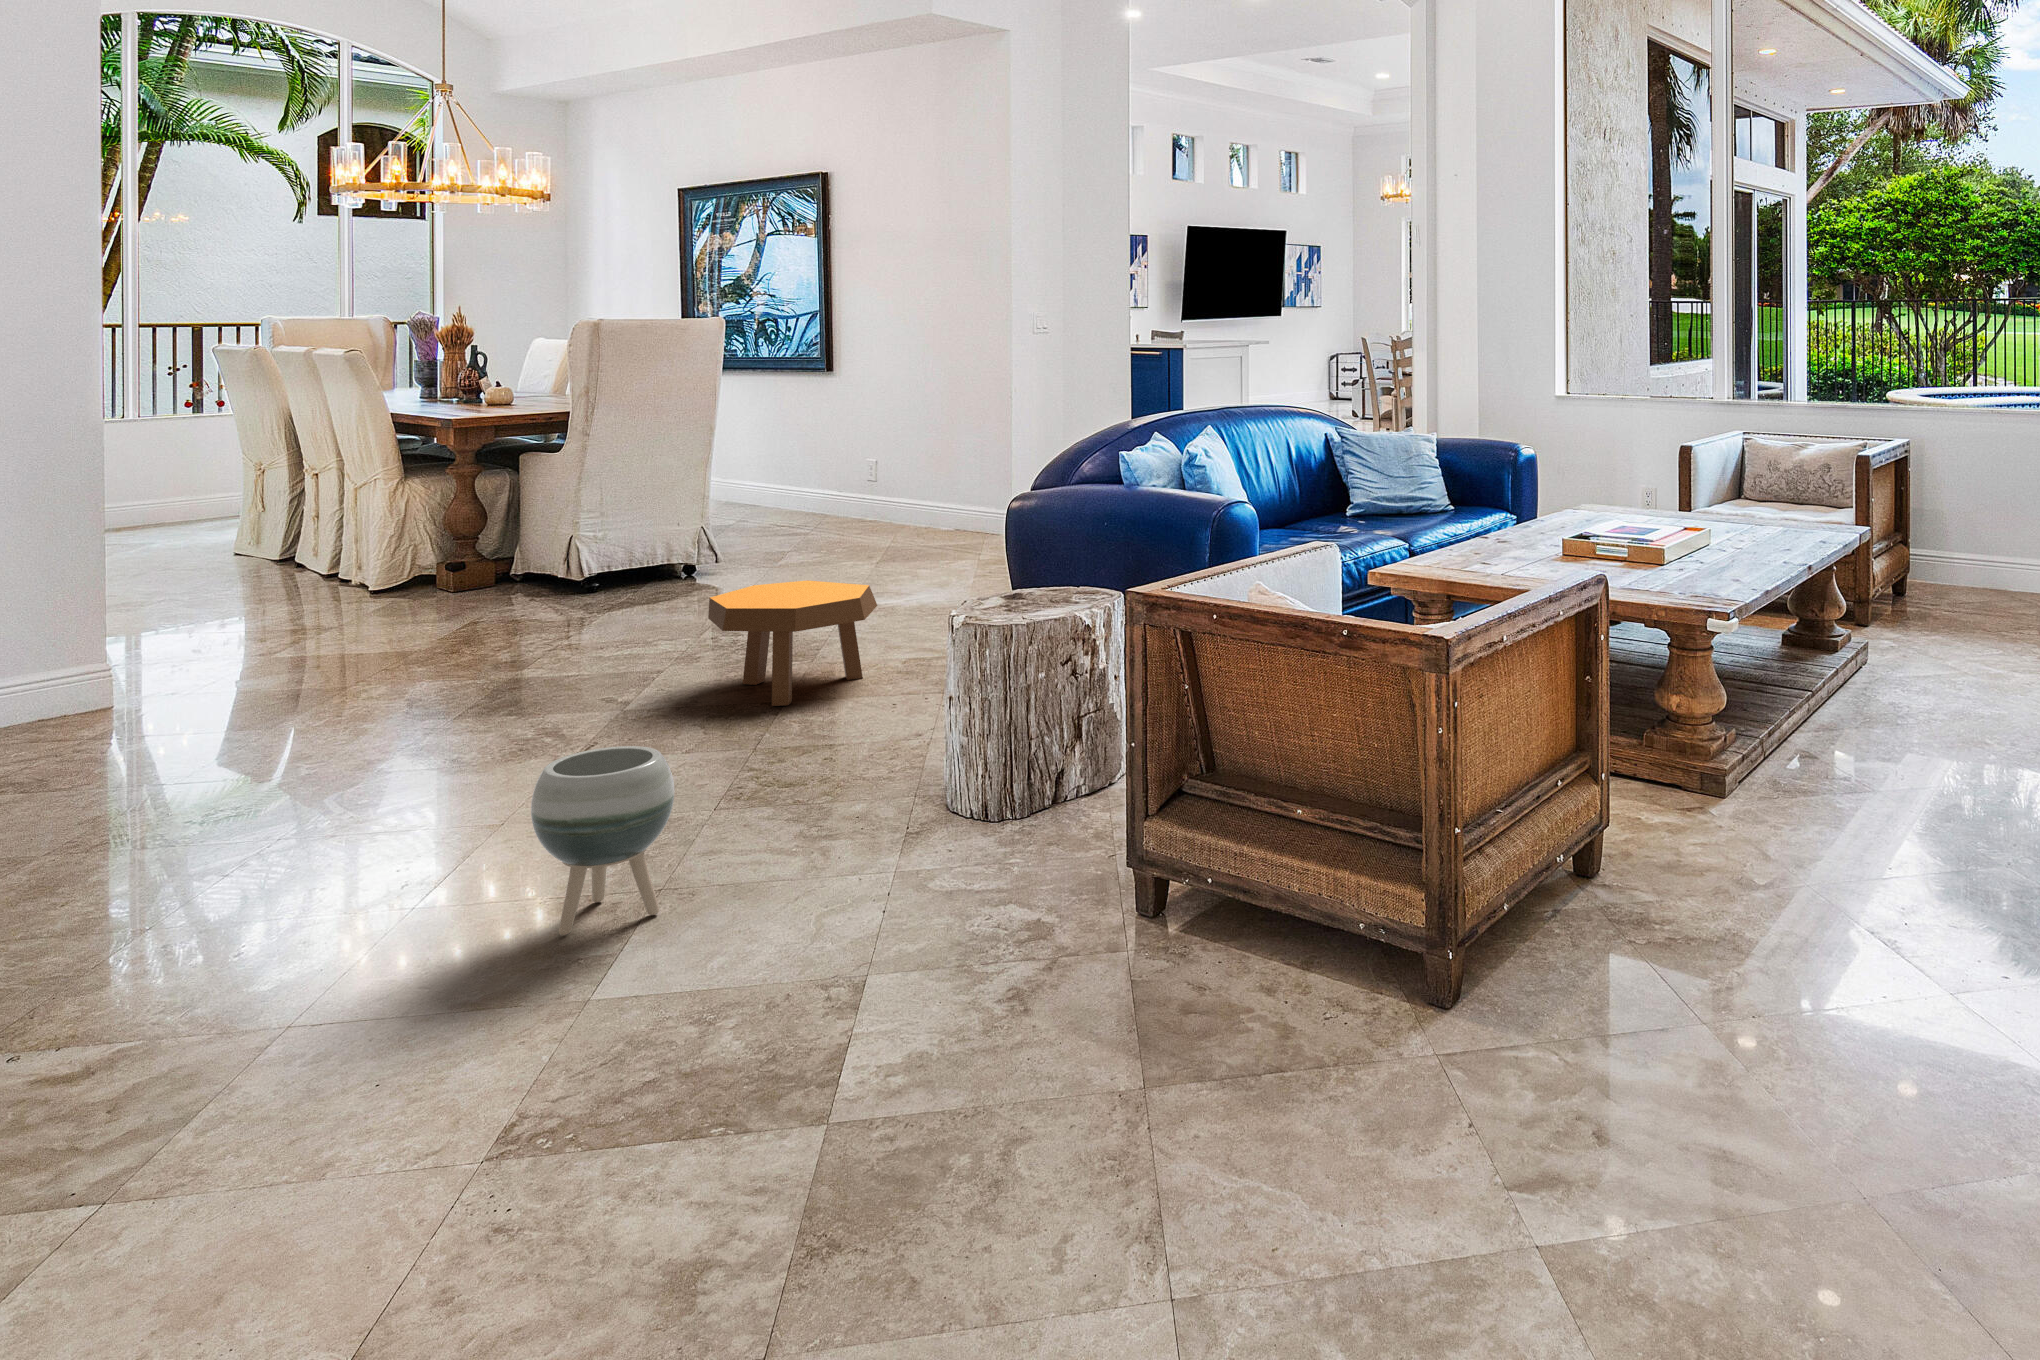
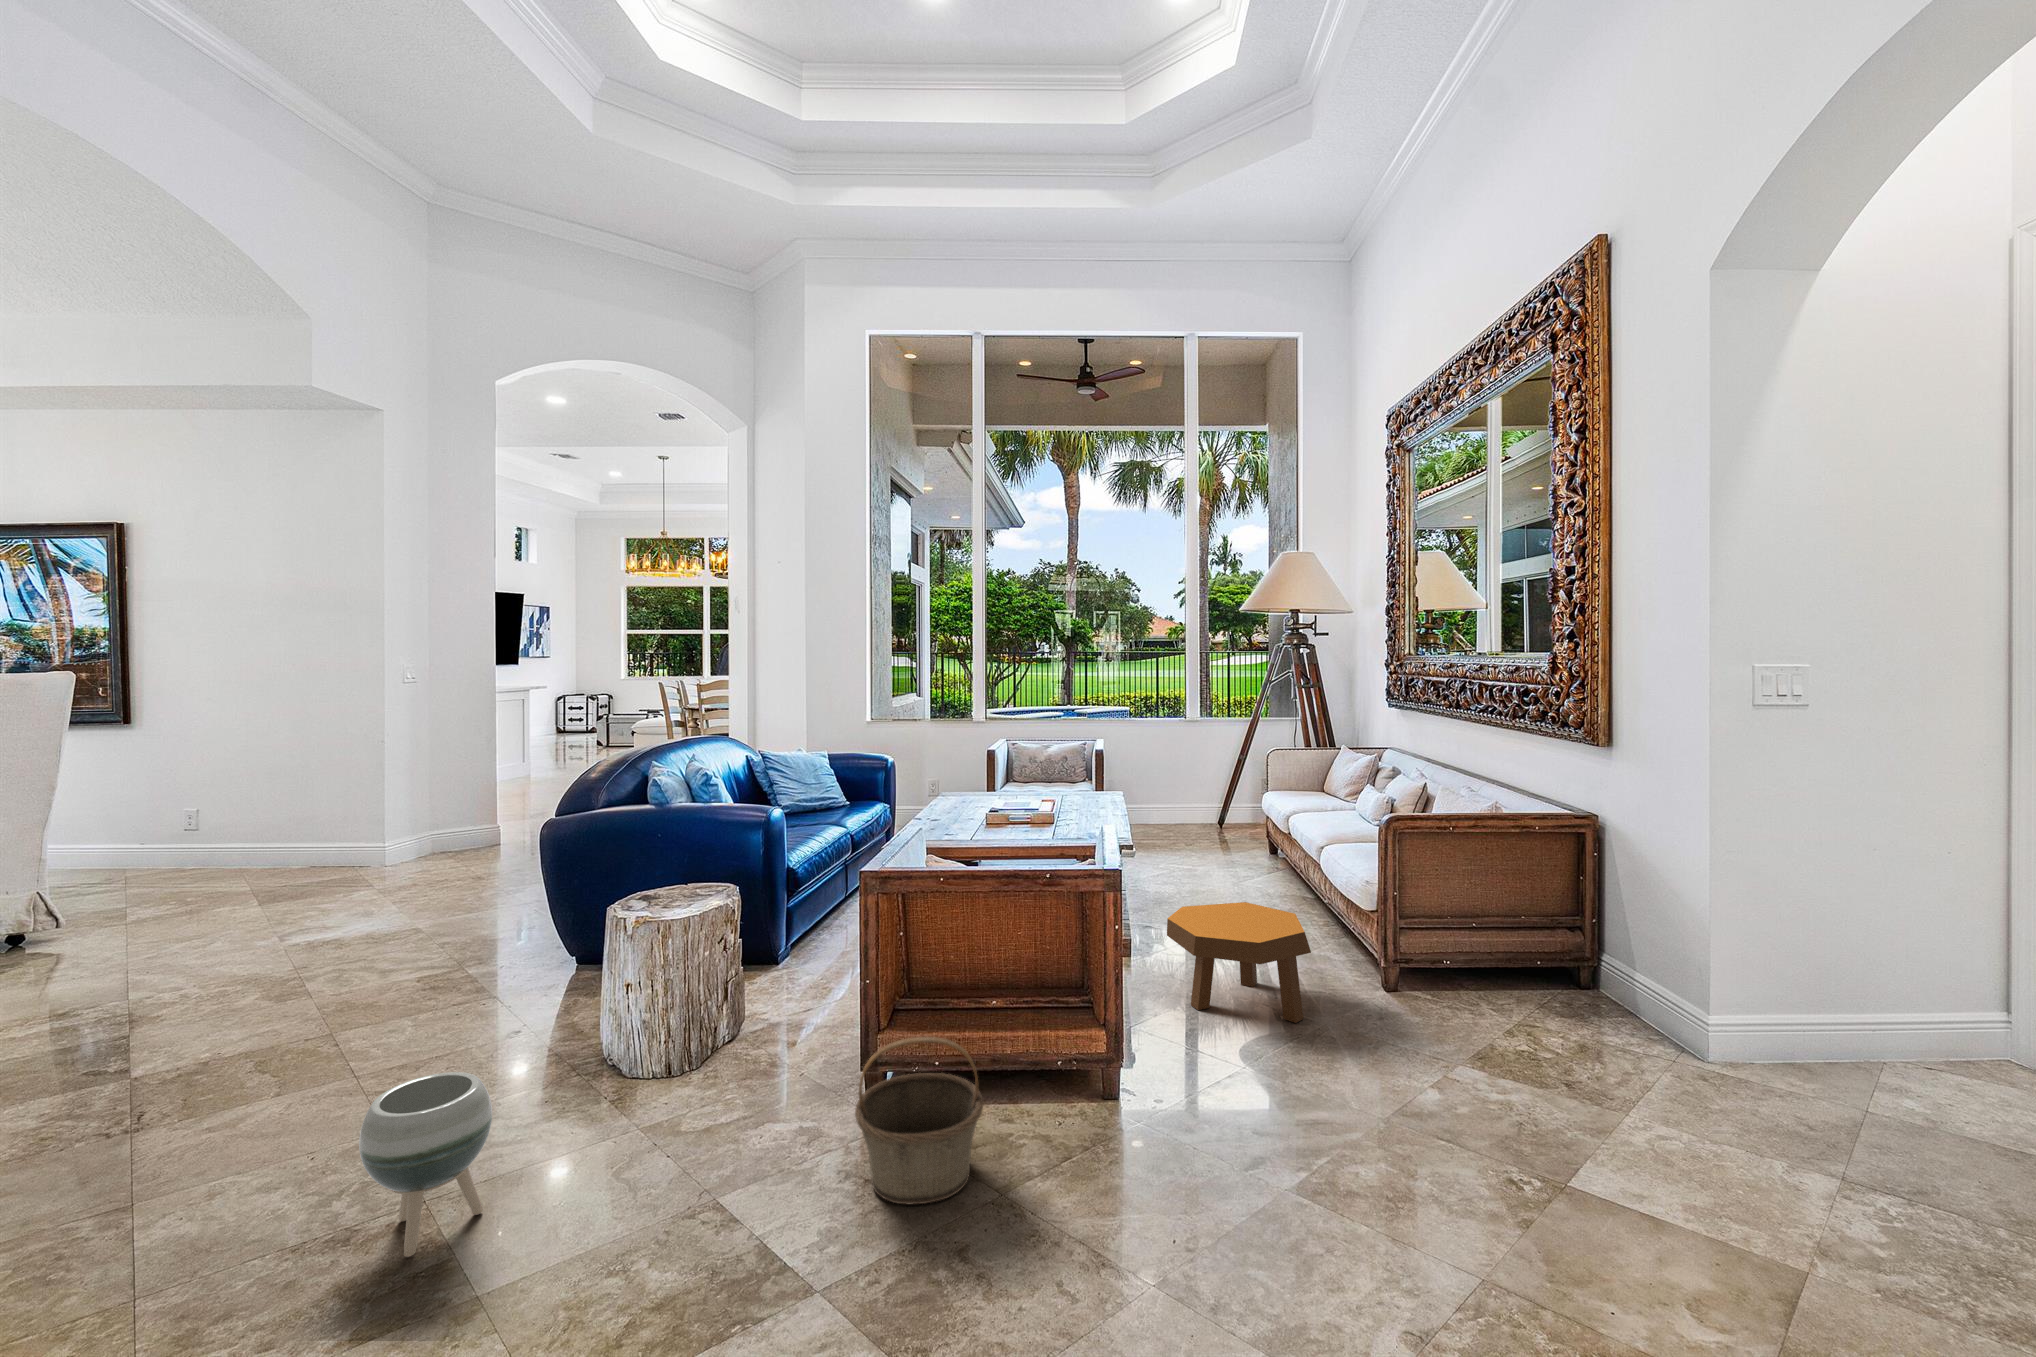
footstool: present [708,580,877,706] -> present [1167,902,1311,1023]
basket: none [980,813,1172,1047] -> present [855,1037,983,1204]

